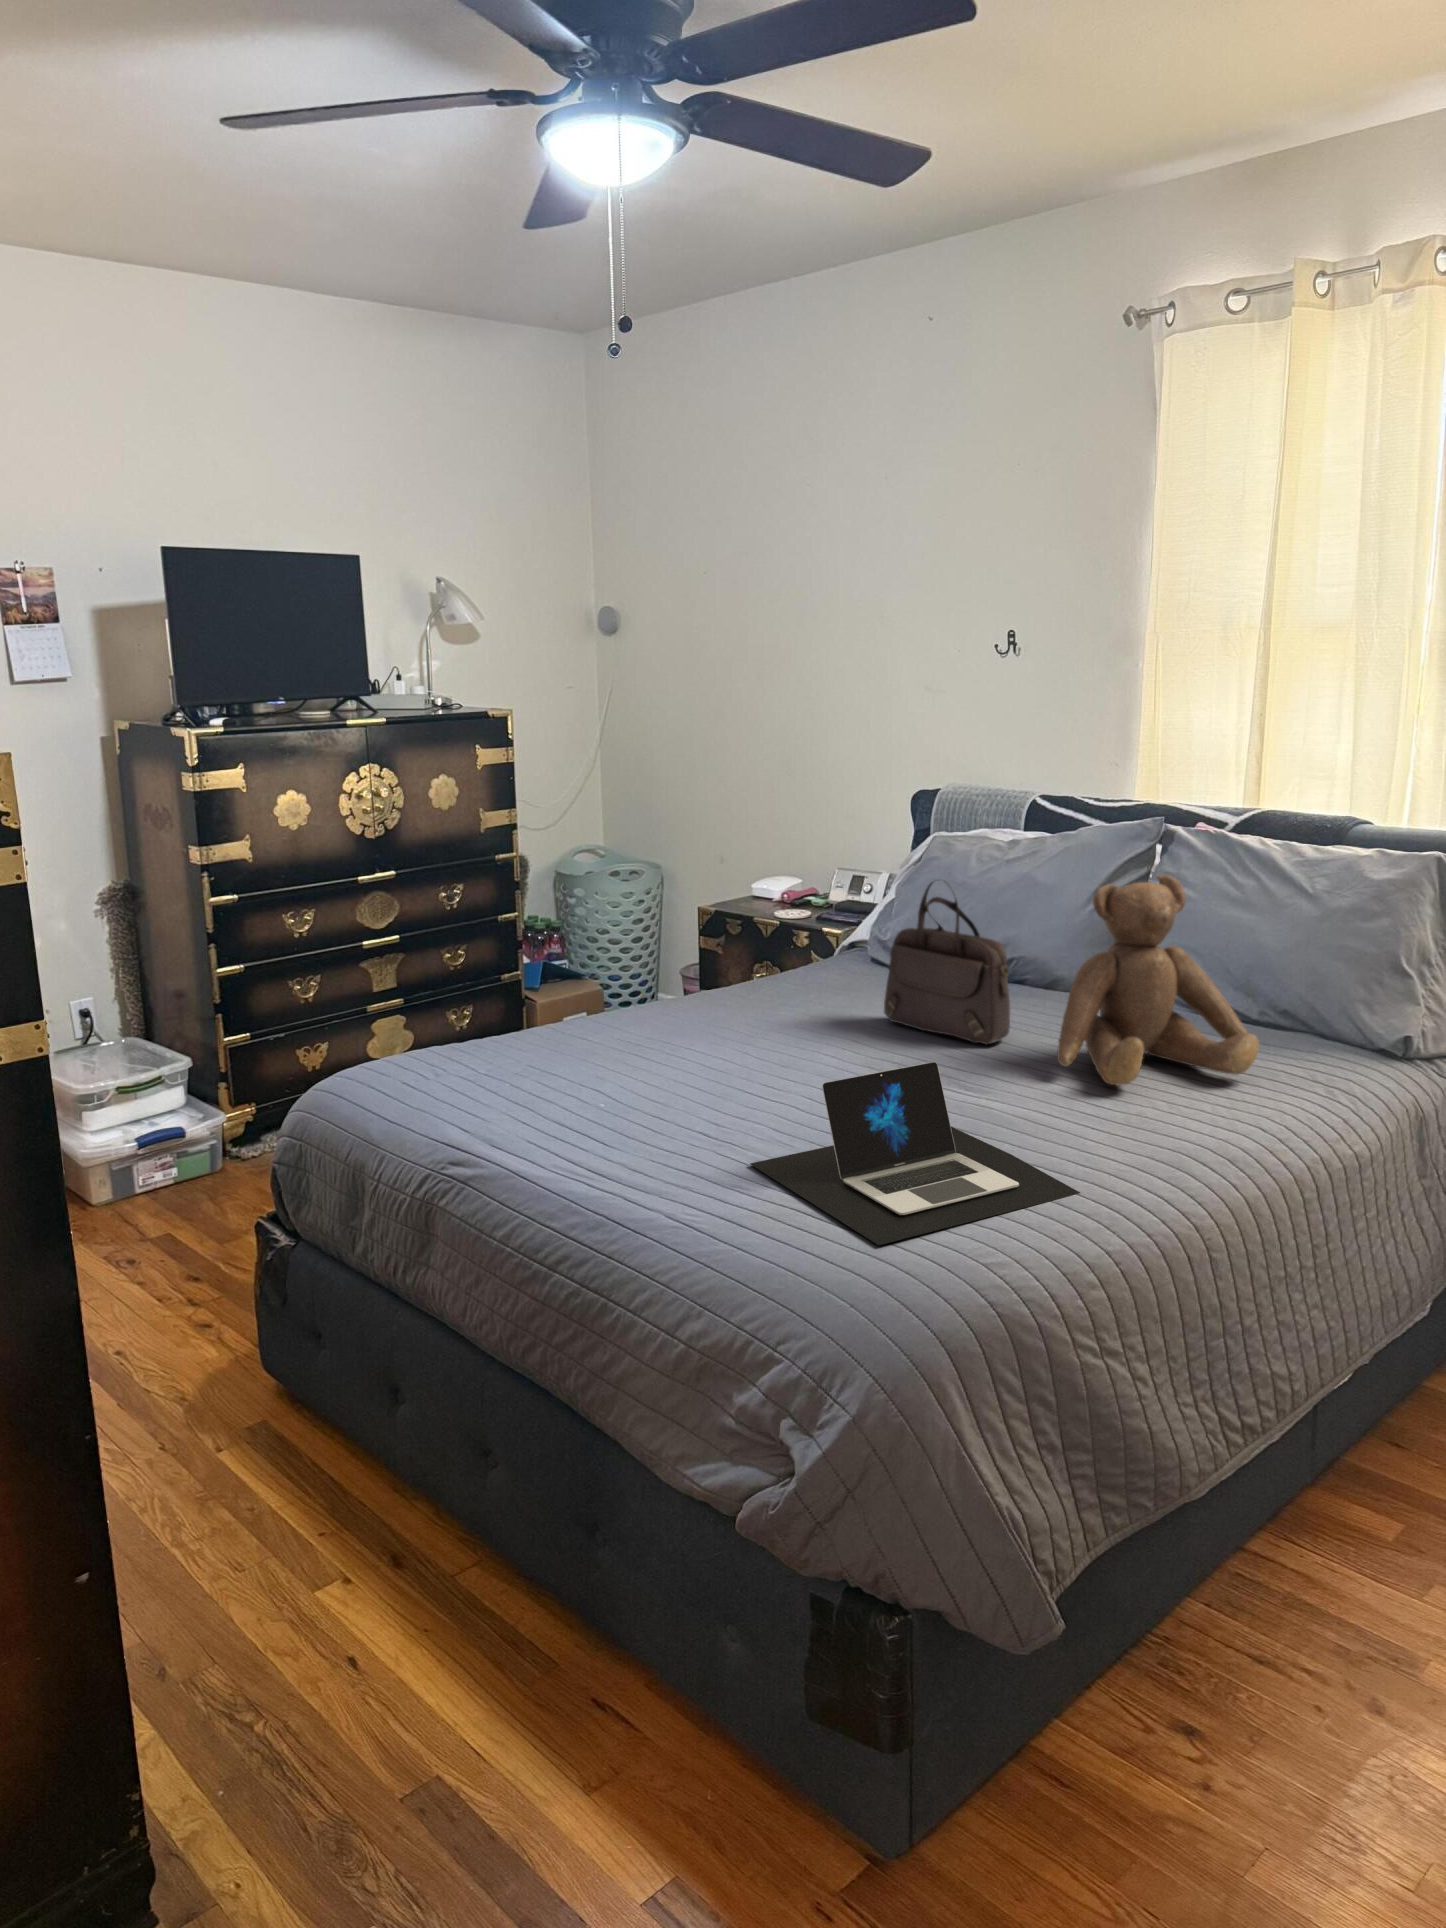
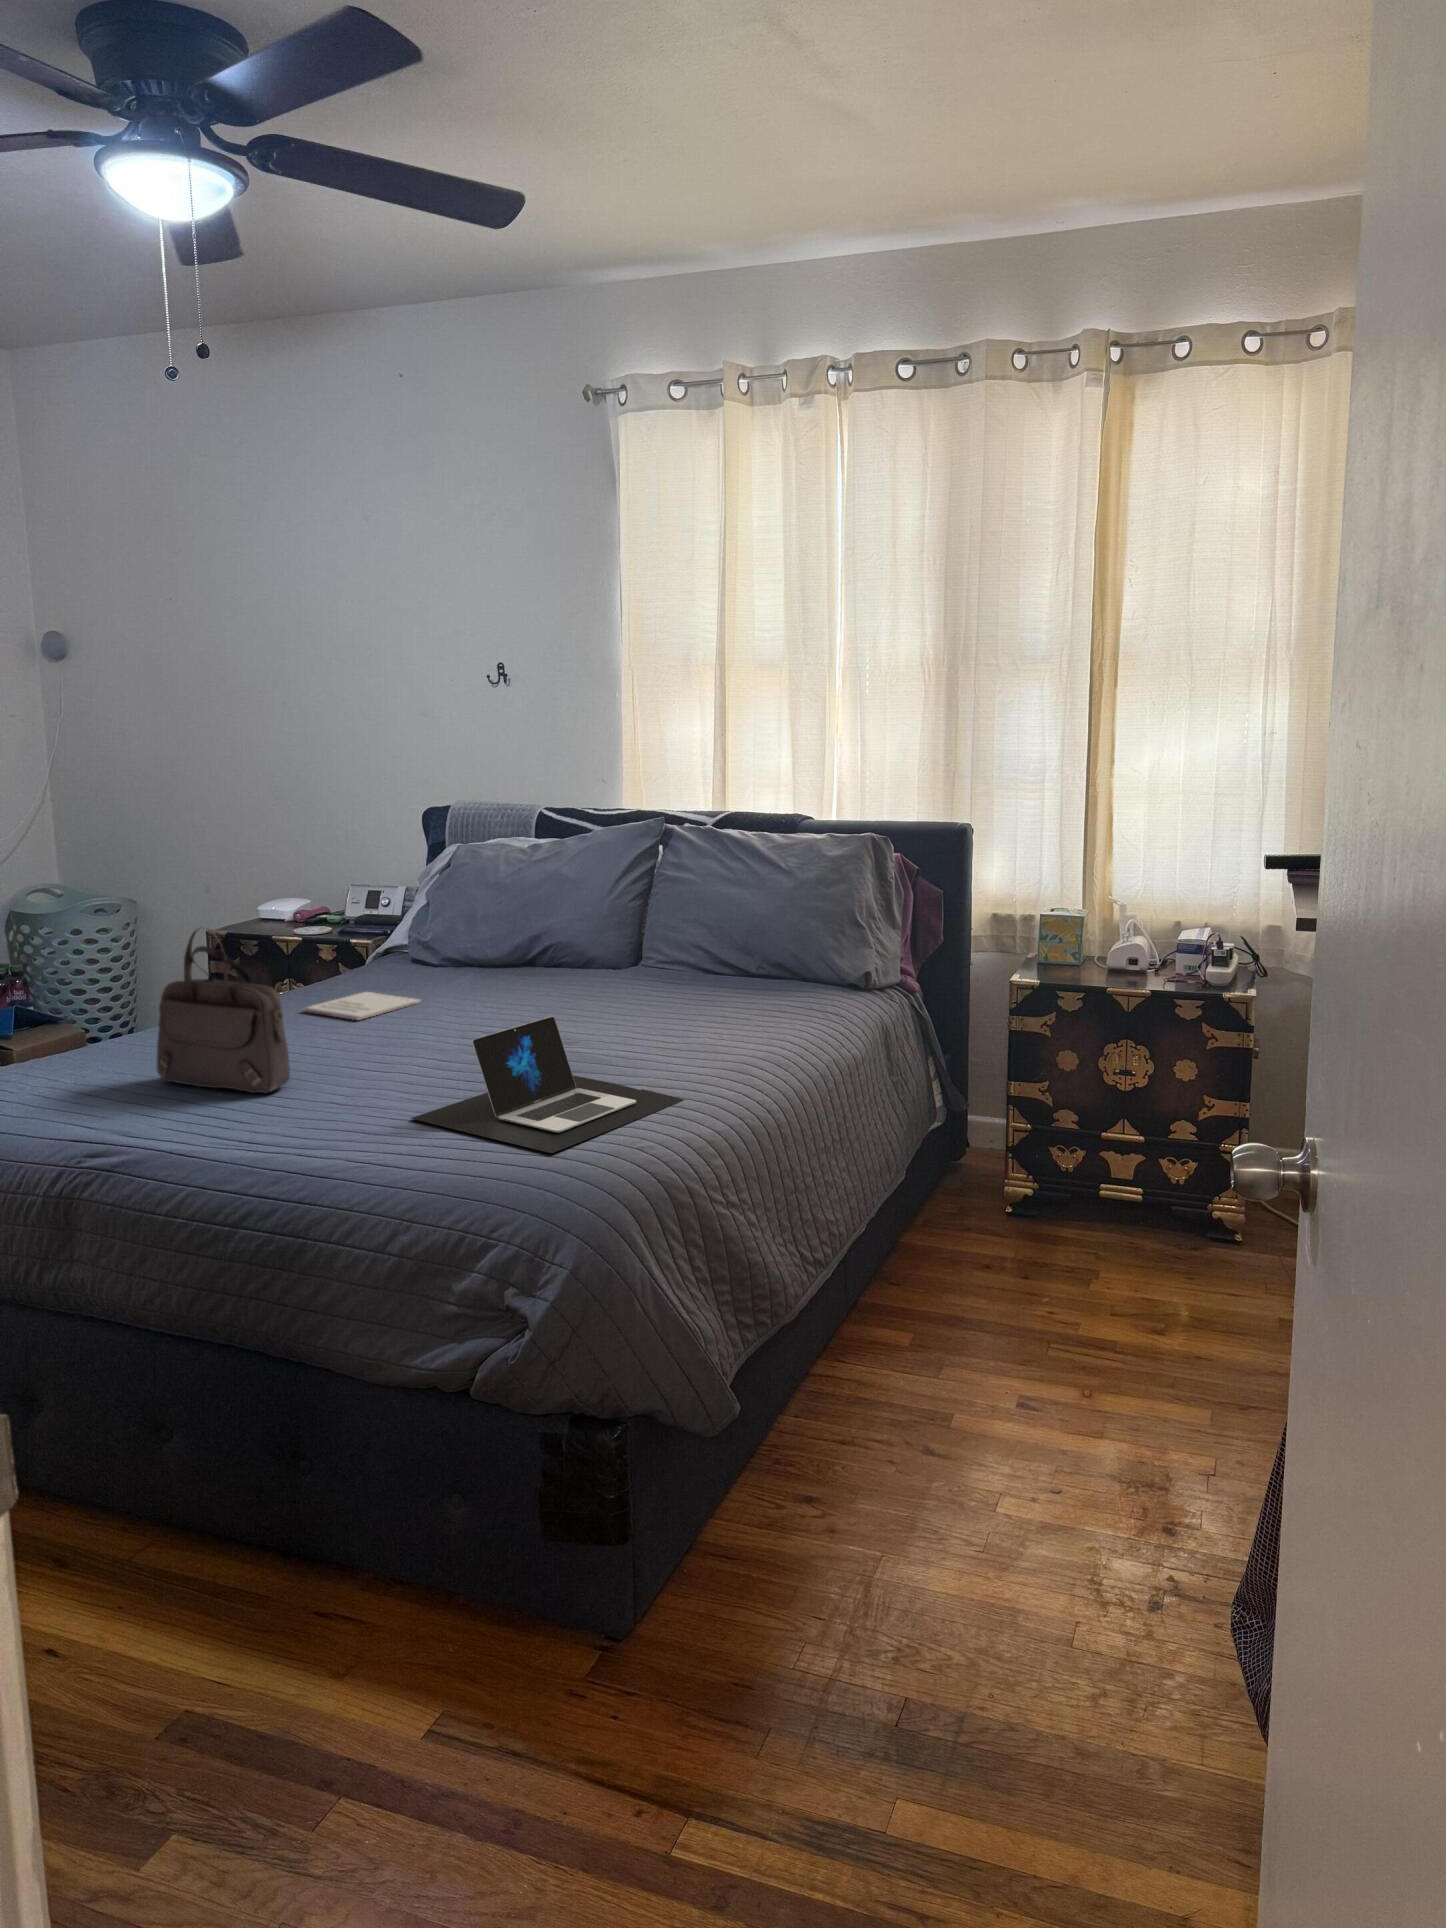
teddy bear: present [1057,874,1259,1086] -> none [624,860,774,1029]
handbag: present [884,880,1010,1045] -> present [157,929,290,1093]
notebook: none [724,991,848,1025] -> present [302,992,419,1020]

